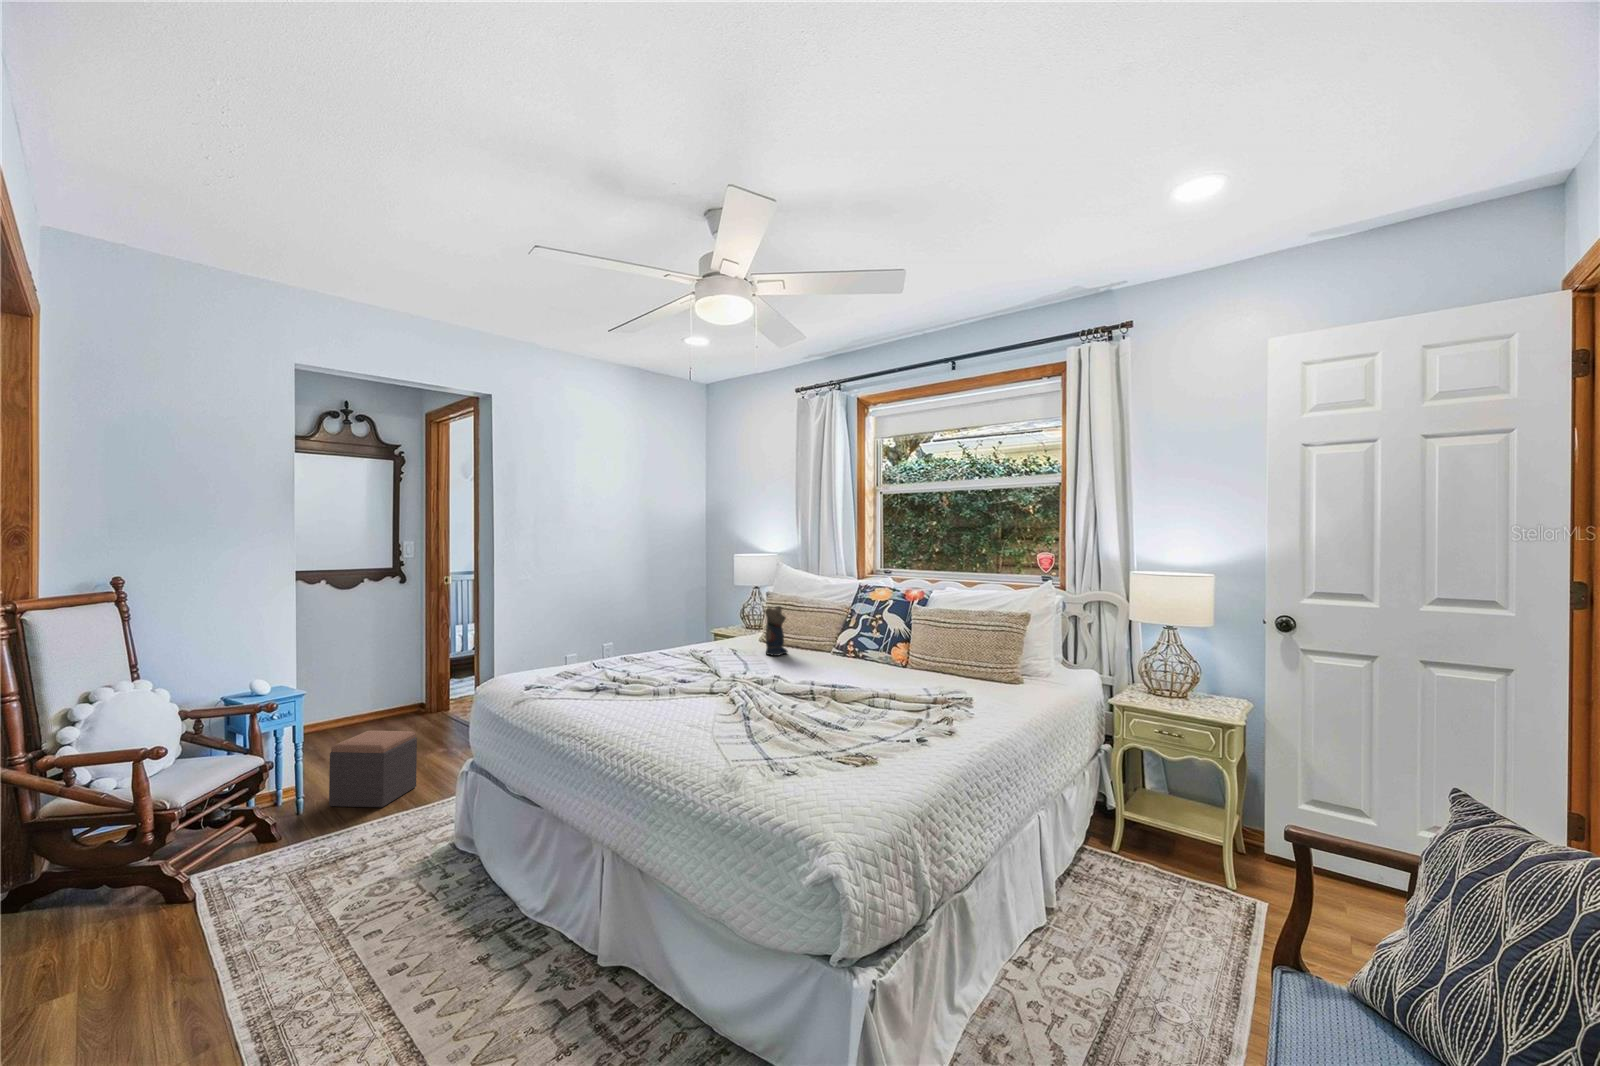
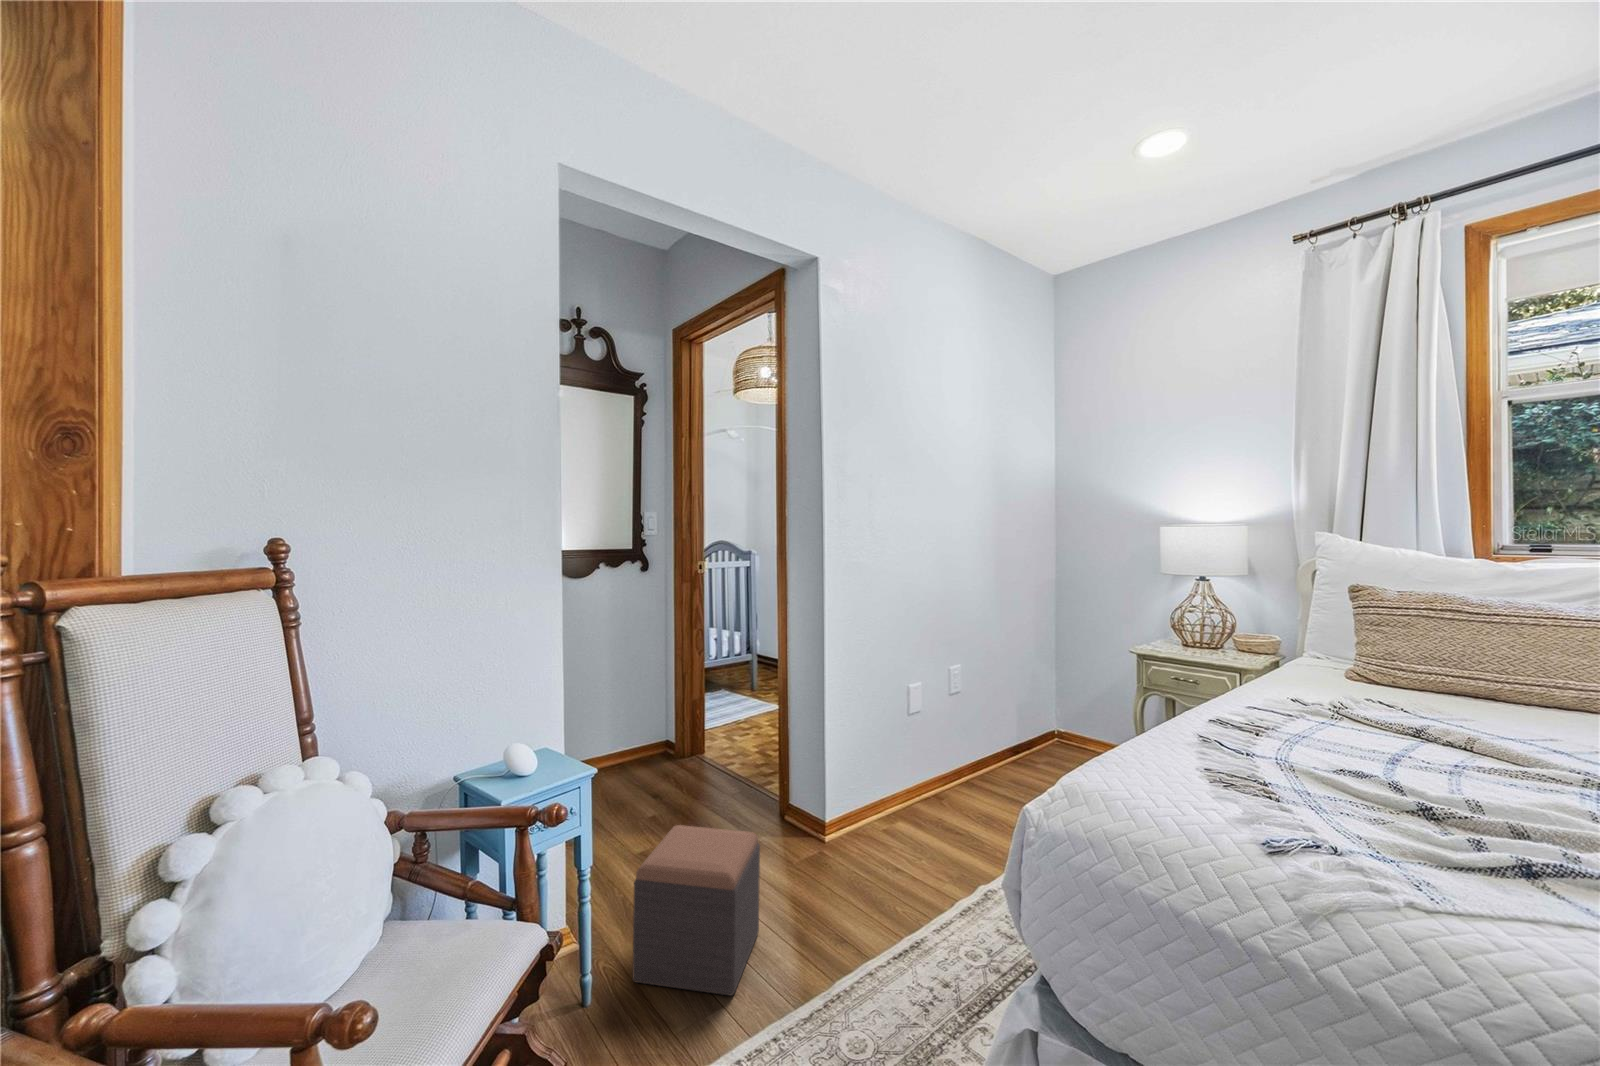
teddy bear: present [765,606,787,656] -> none [1504,618,1584,729]

